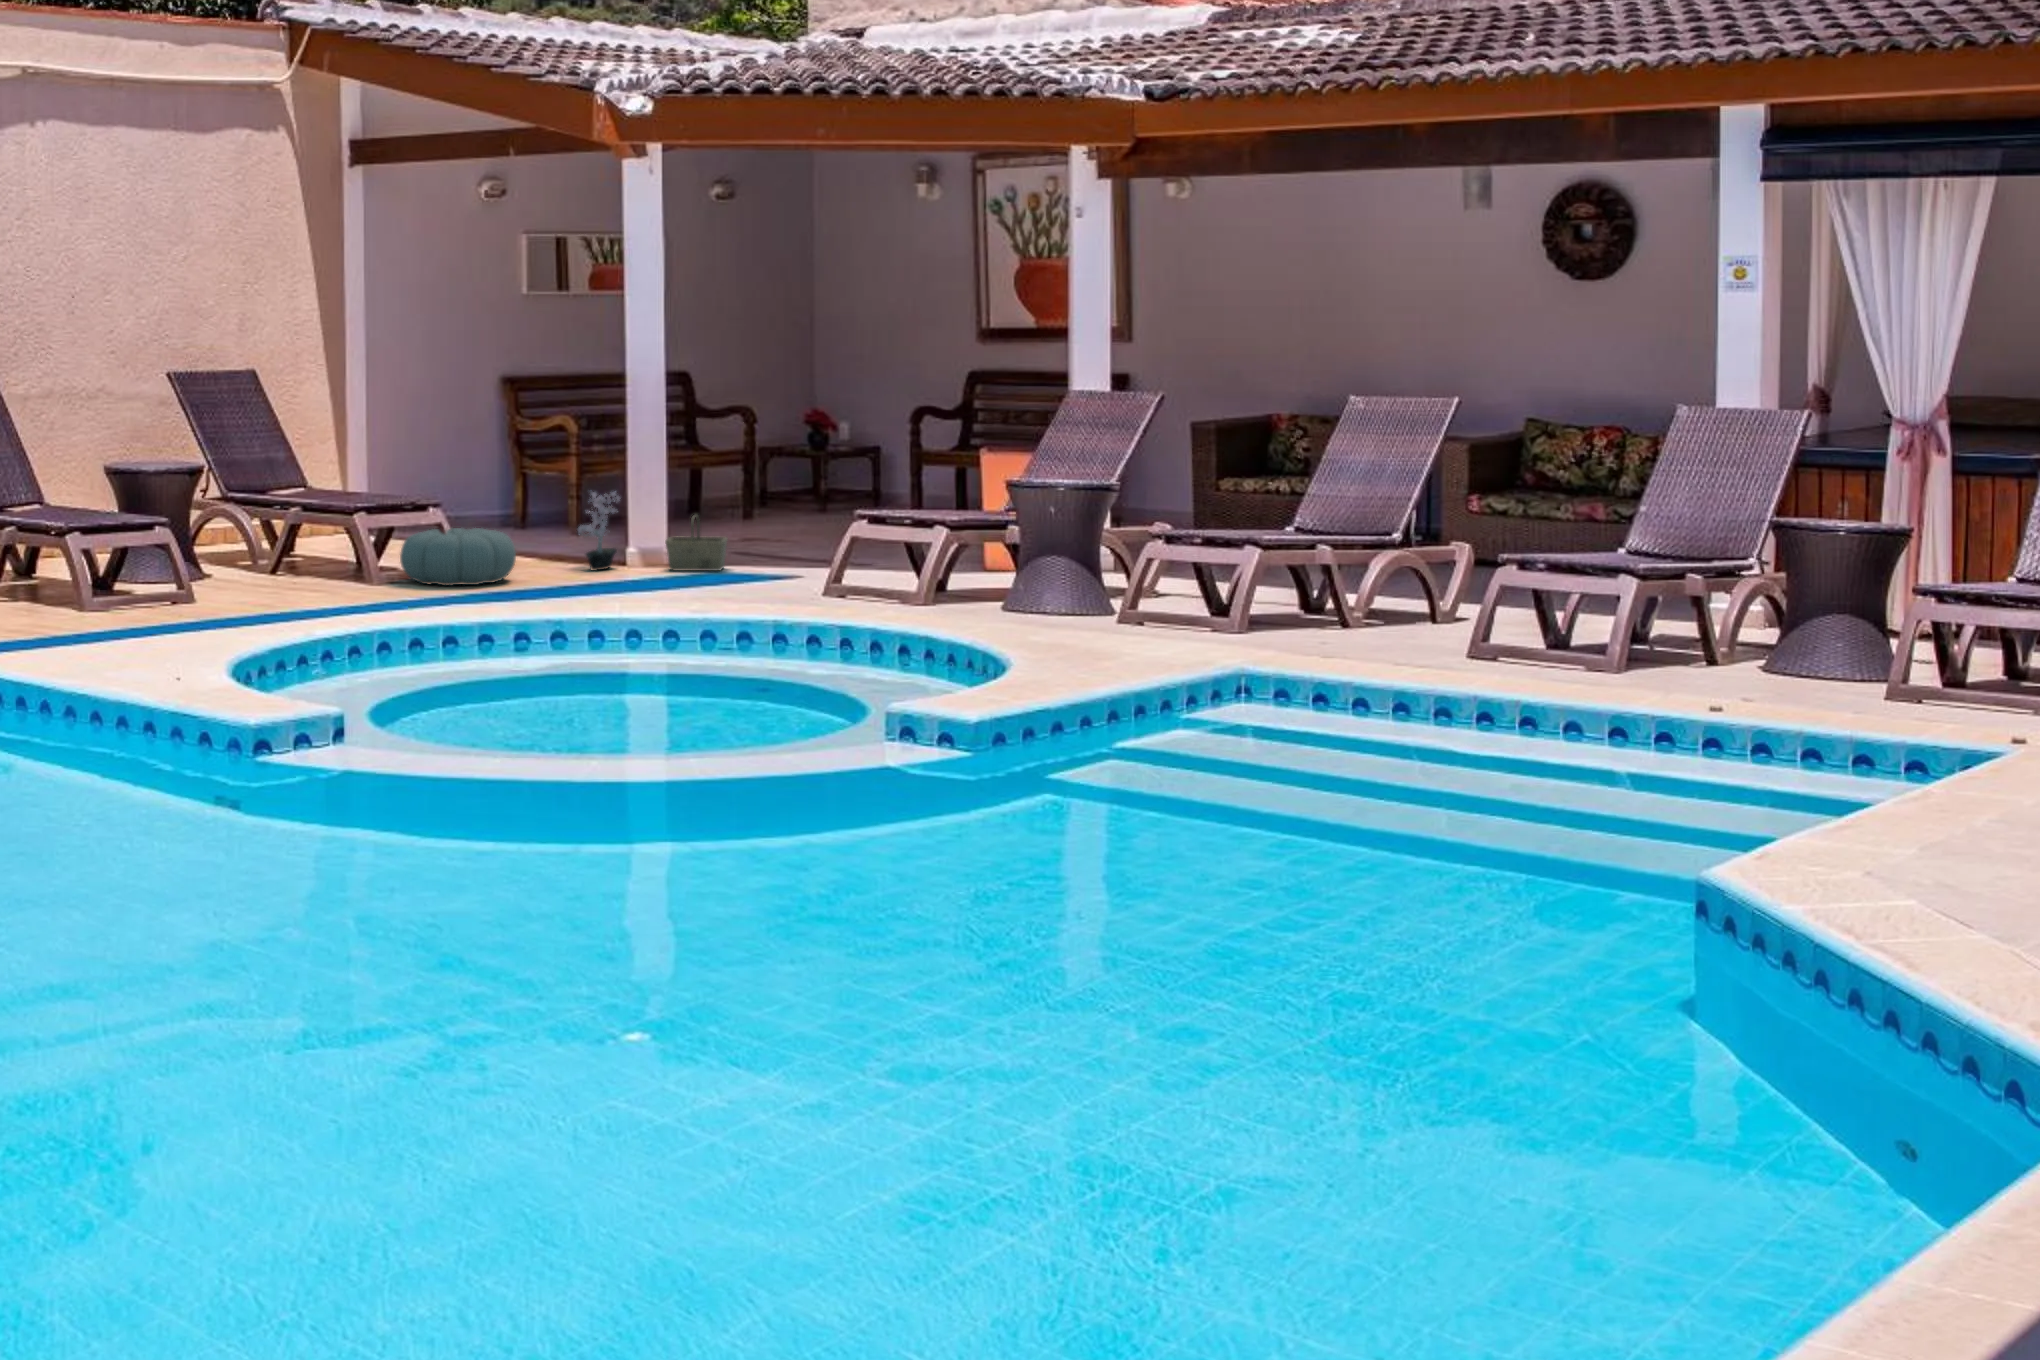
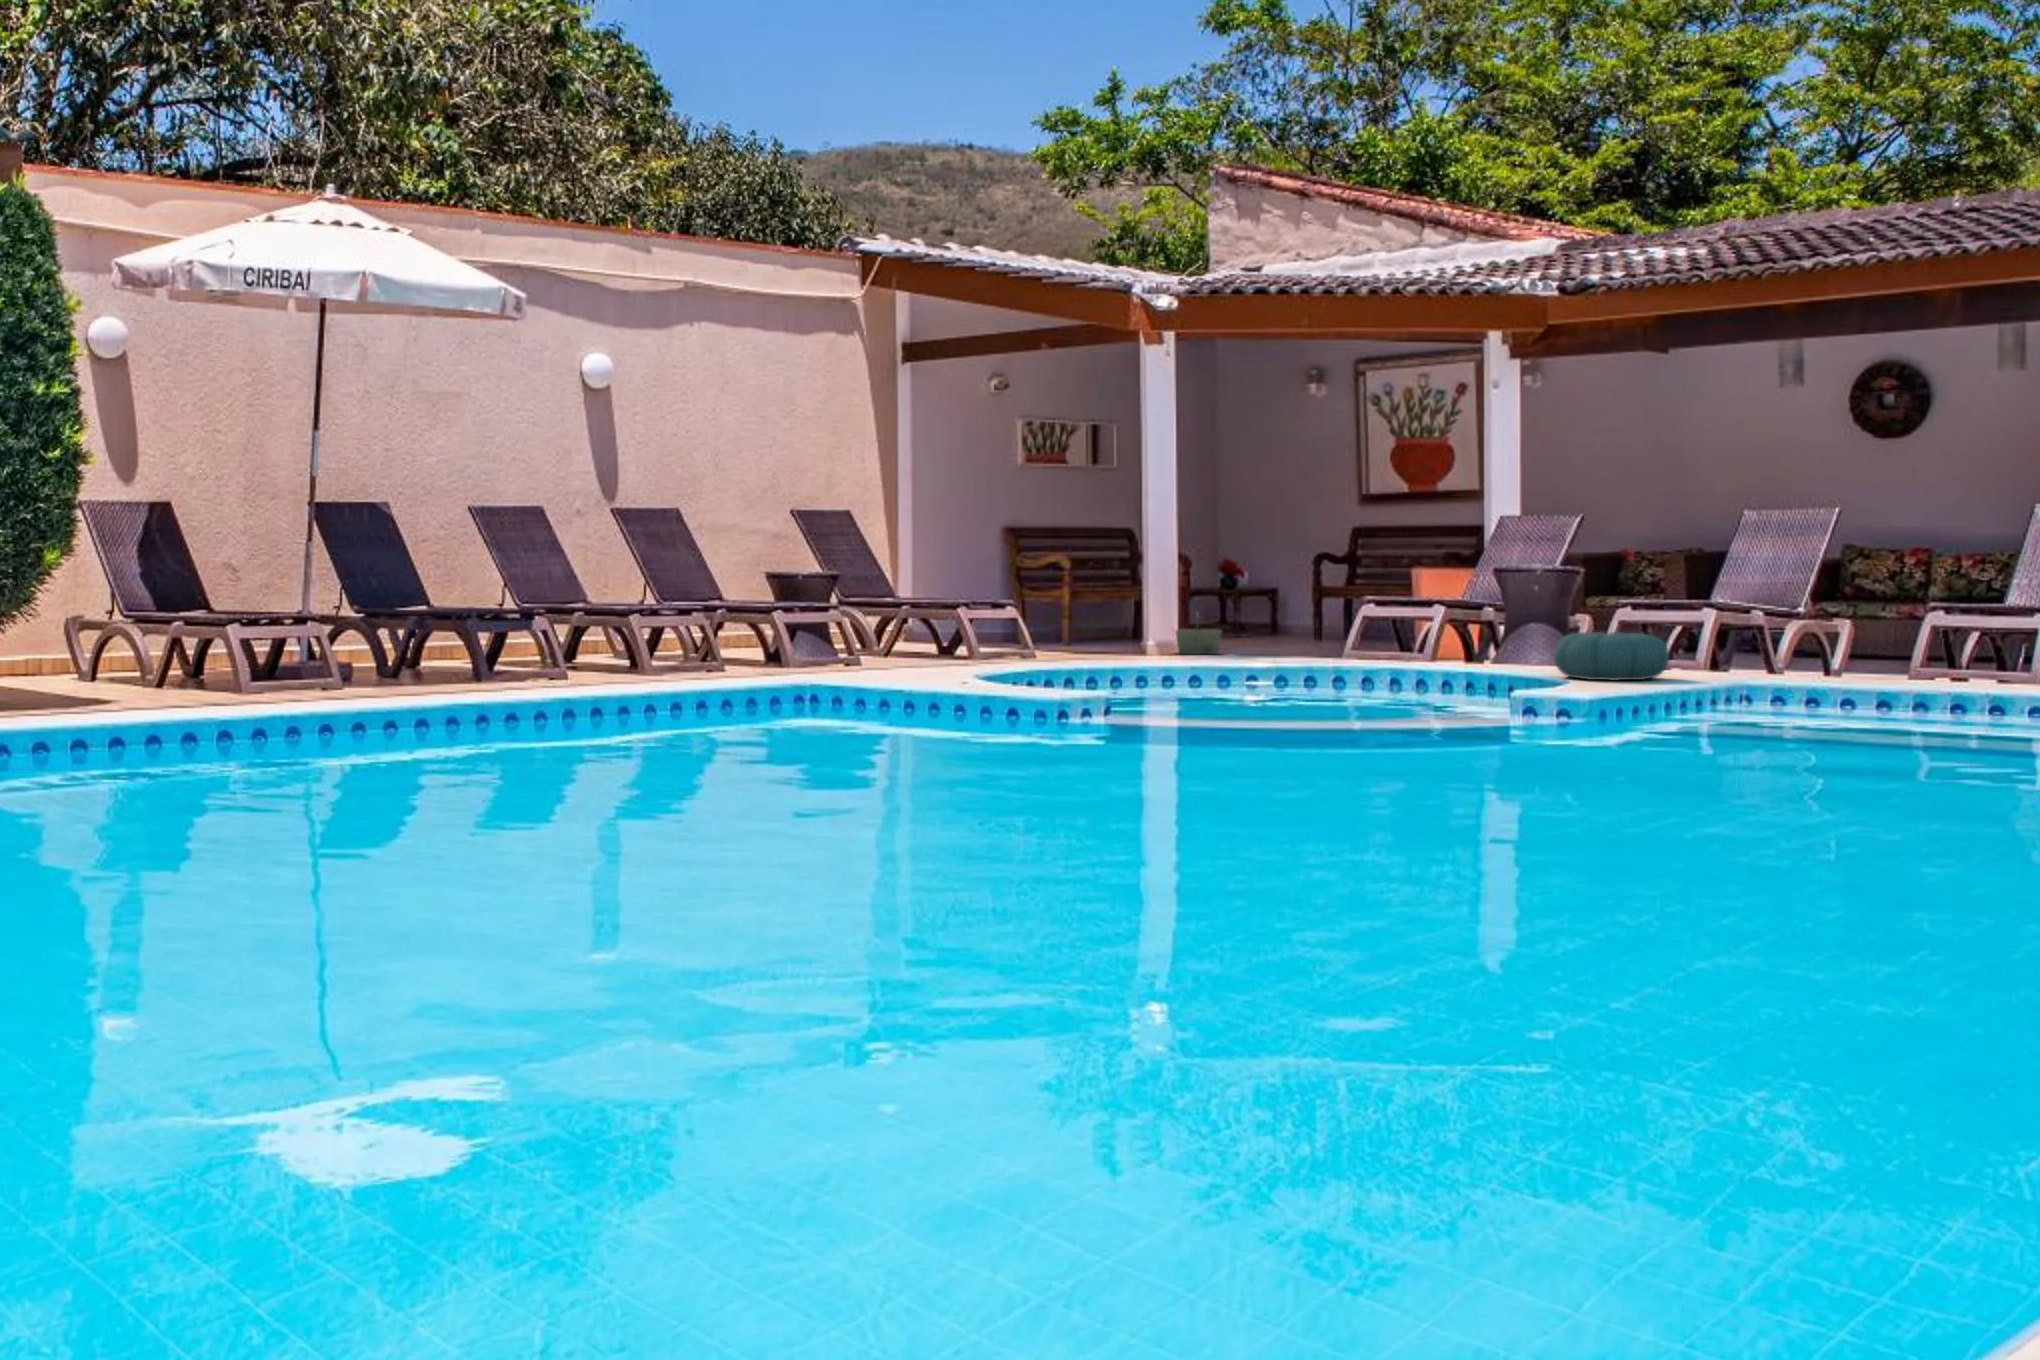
potted plant: present [578,491,620,571] -> none [1101,591,1142,654]
pouf: present [400,528,516,585] -> present [1554,632,1669,680]

